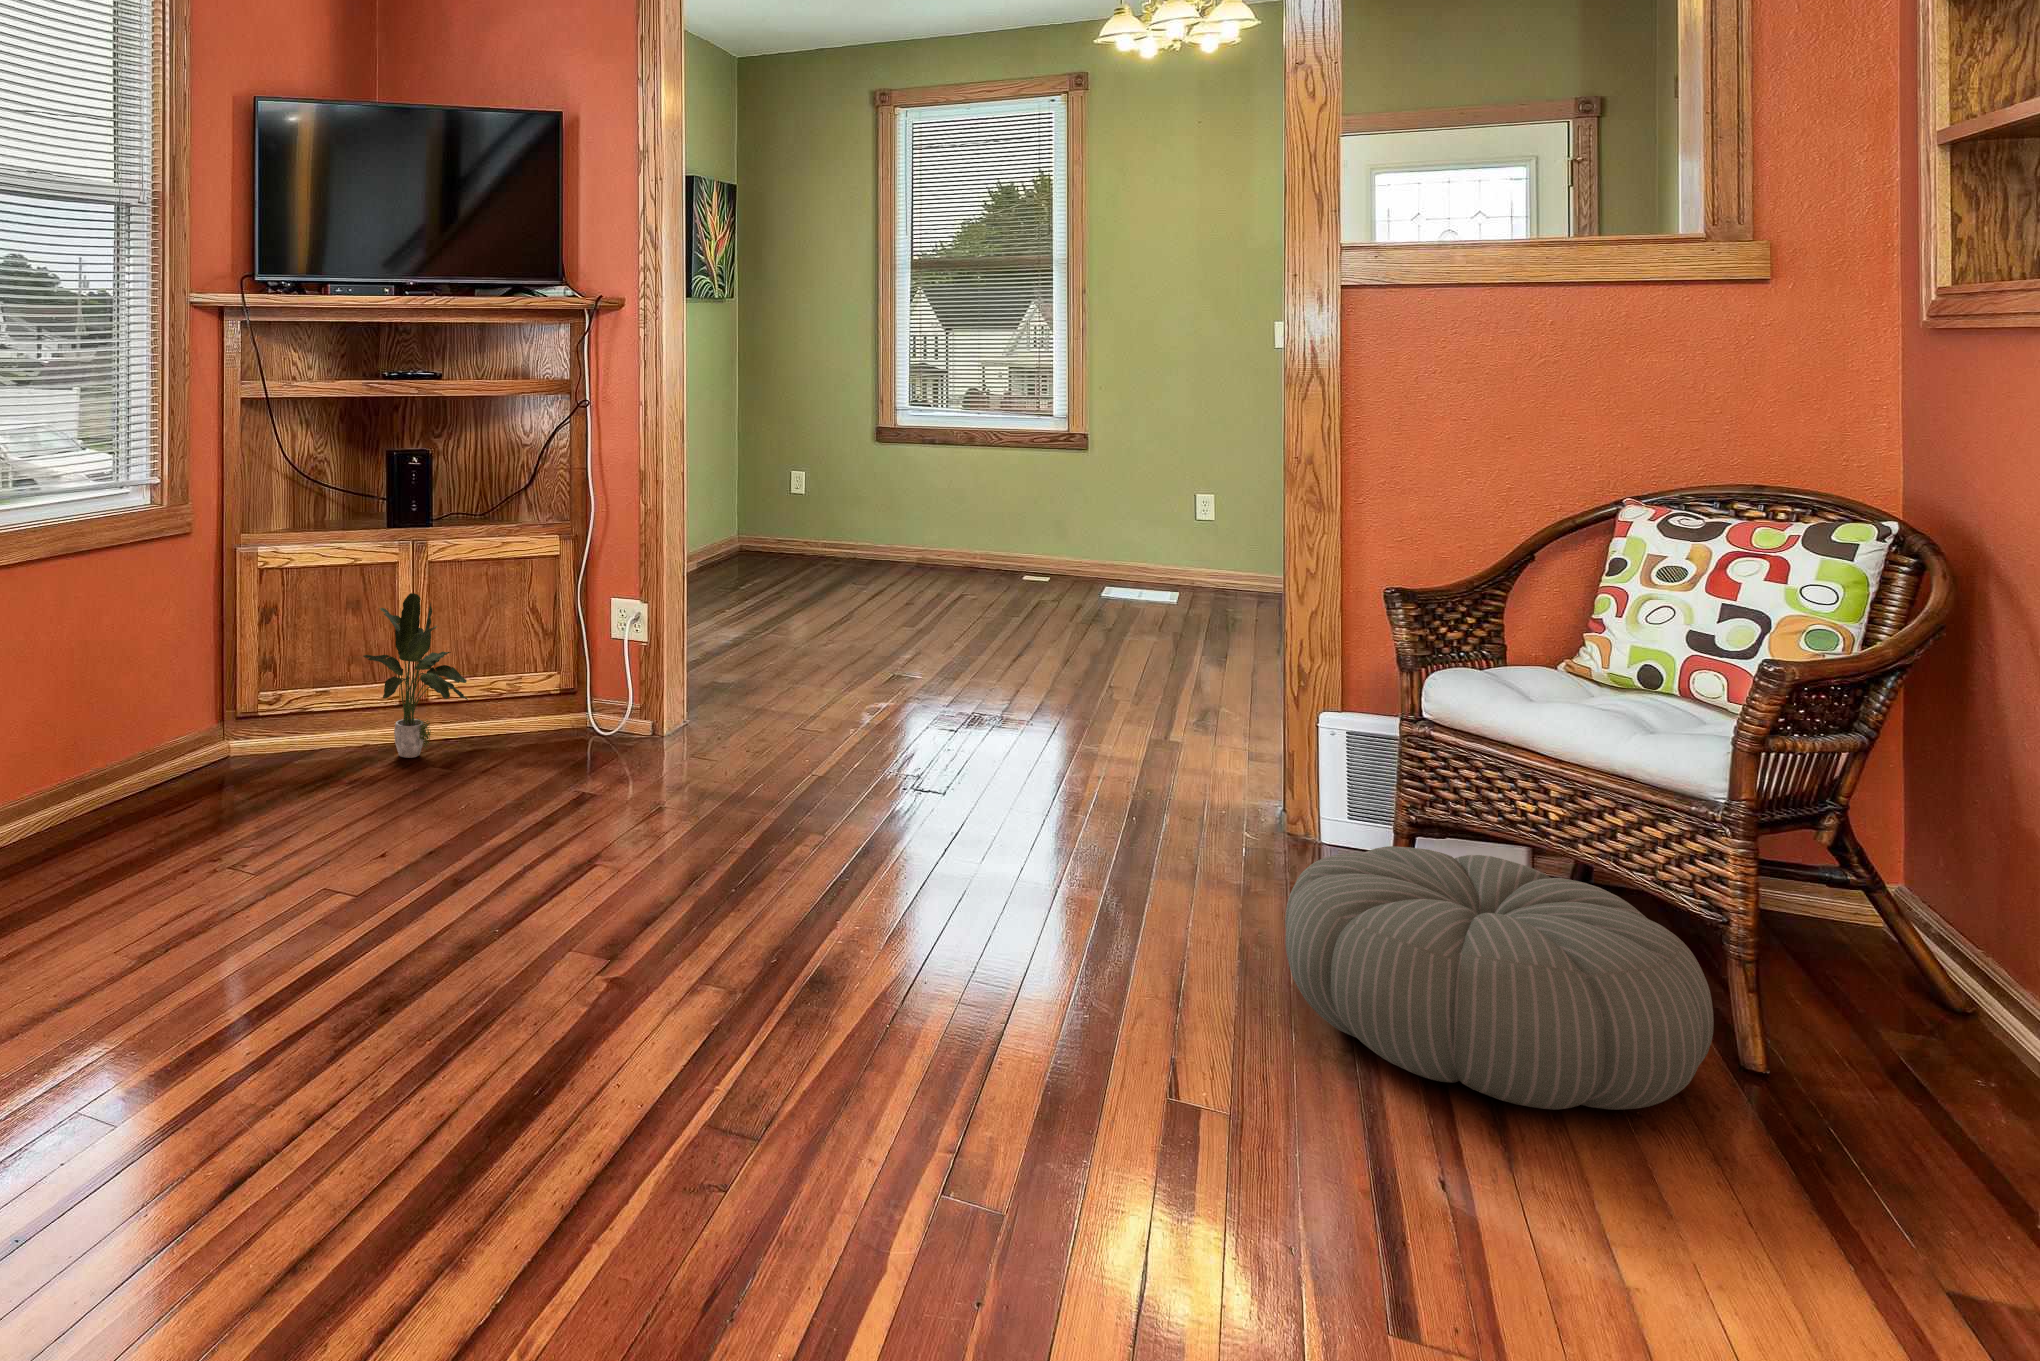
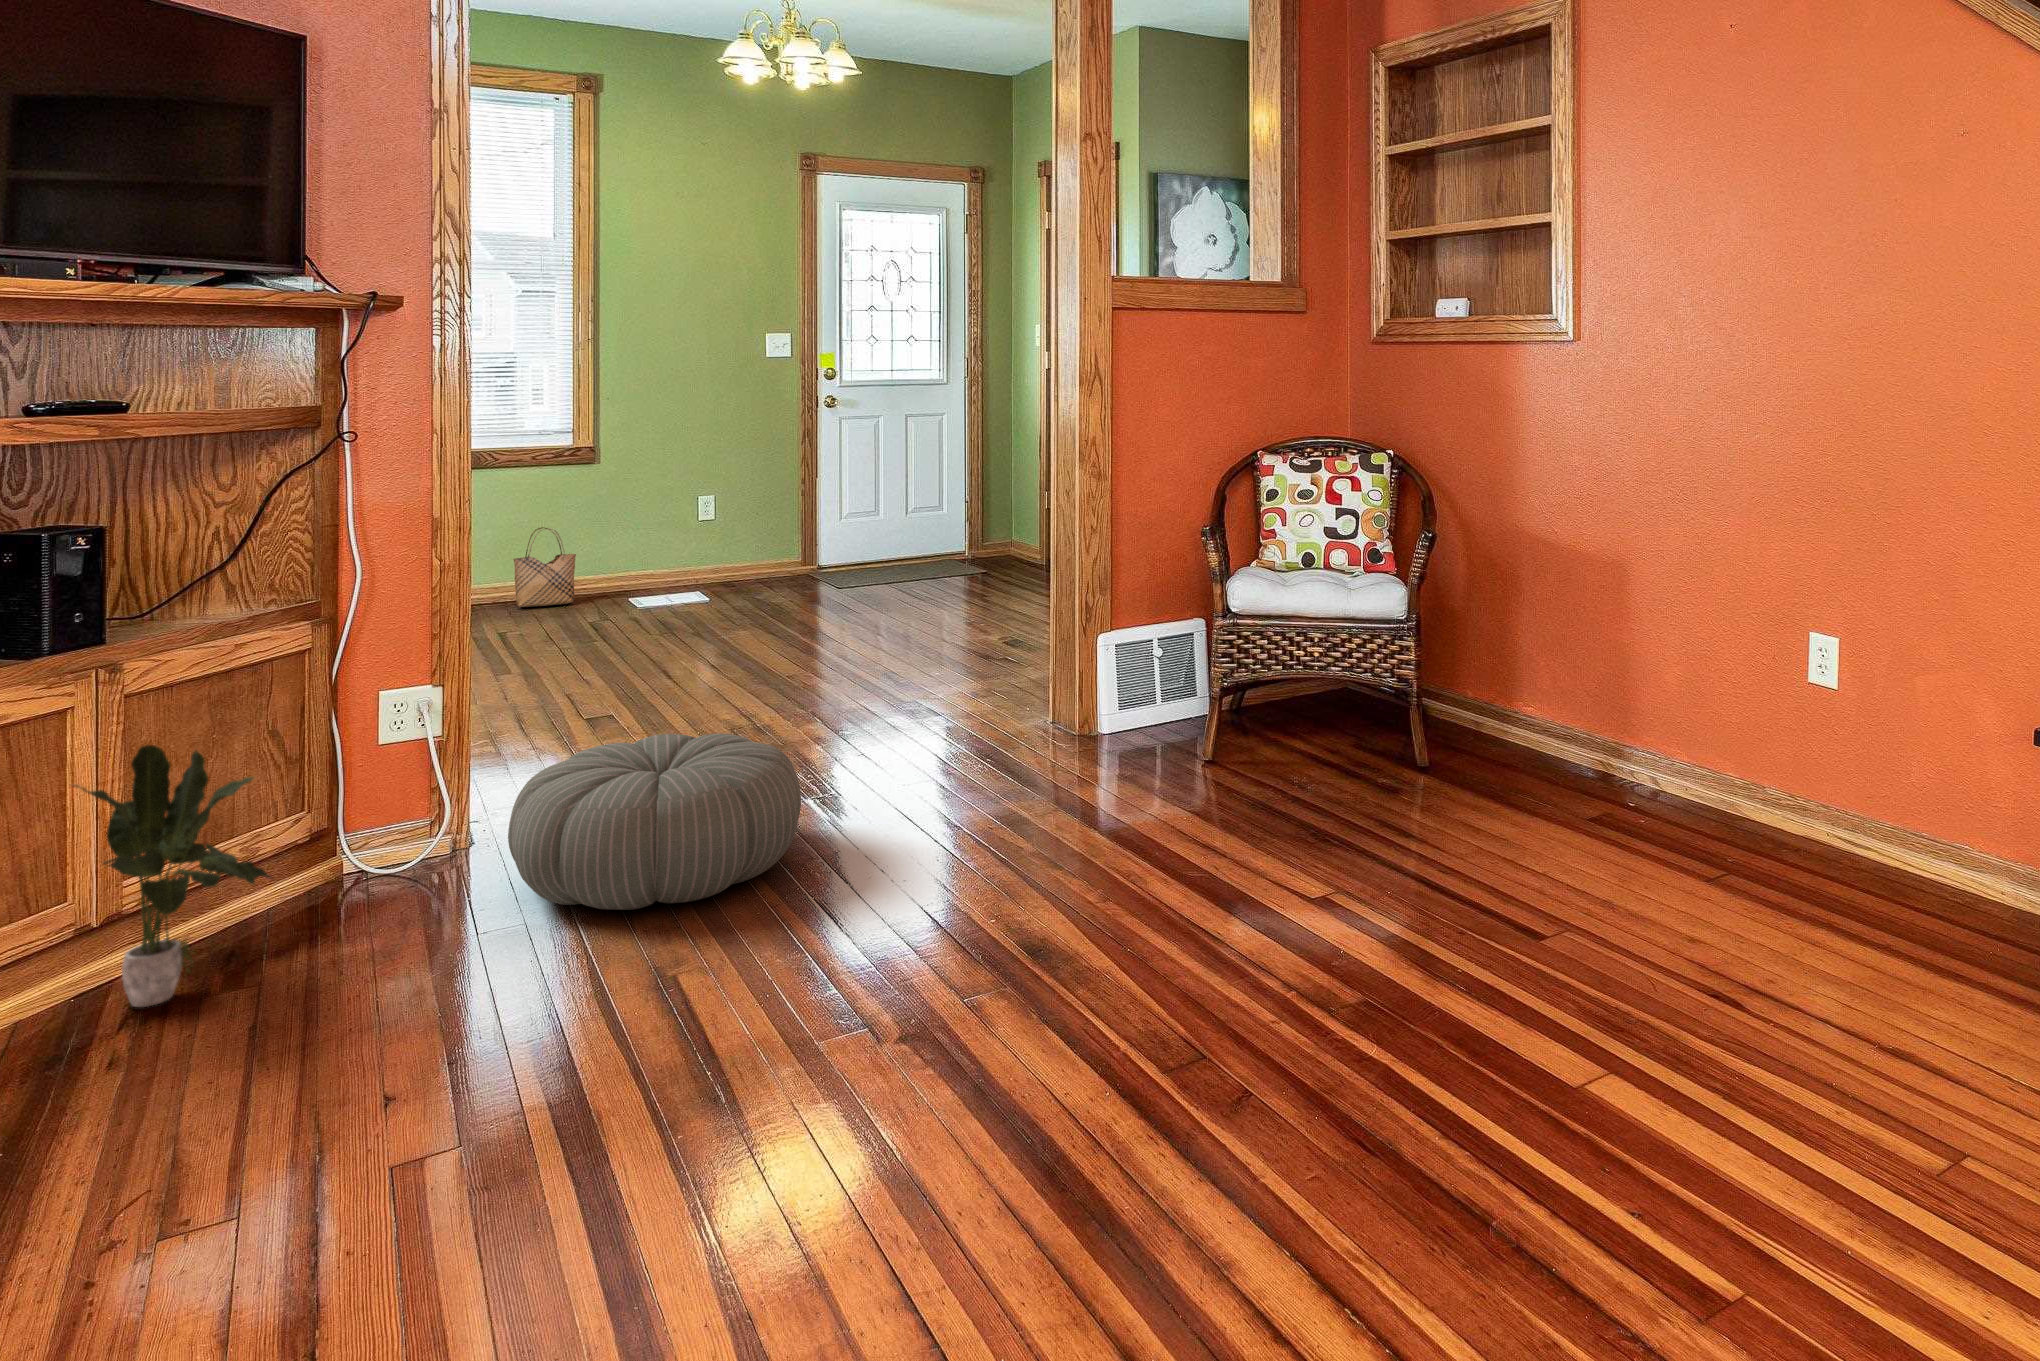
woven basket: none [1004,504,1062,579] -> present [513,527,576,607]
pouf: present [1285,846,1714,1110] -> present [508,733,801,910]

